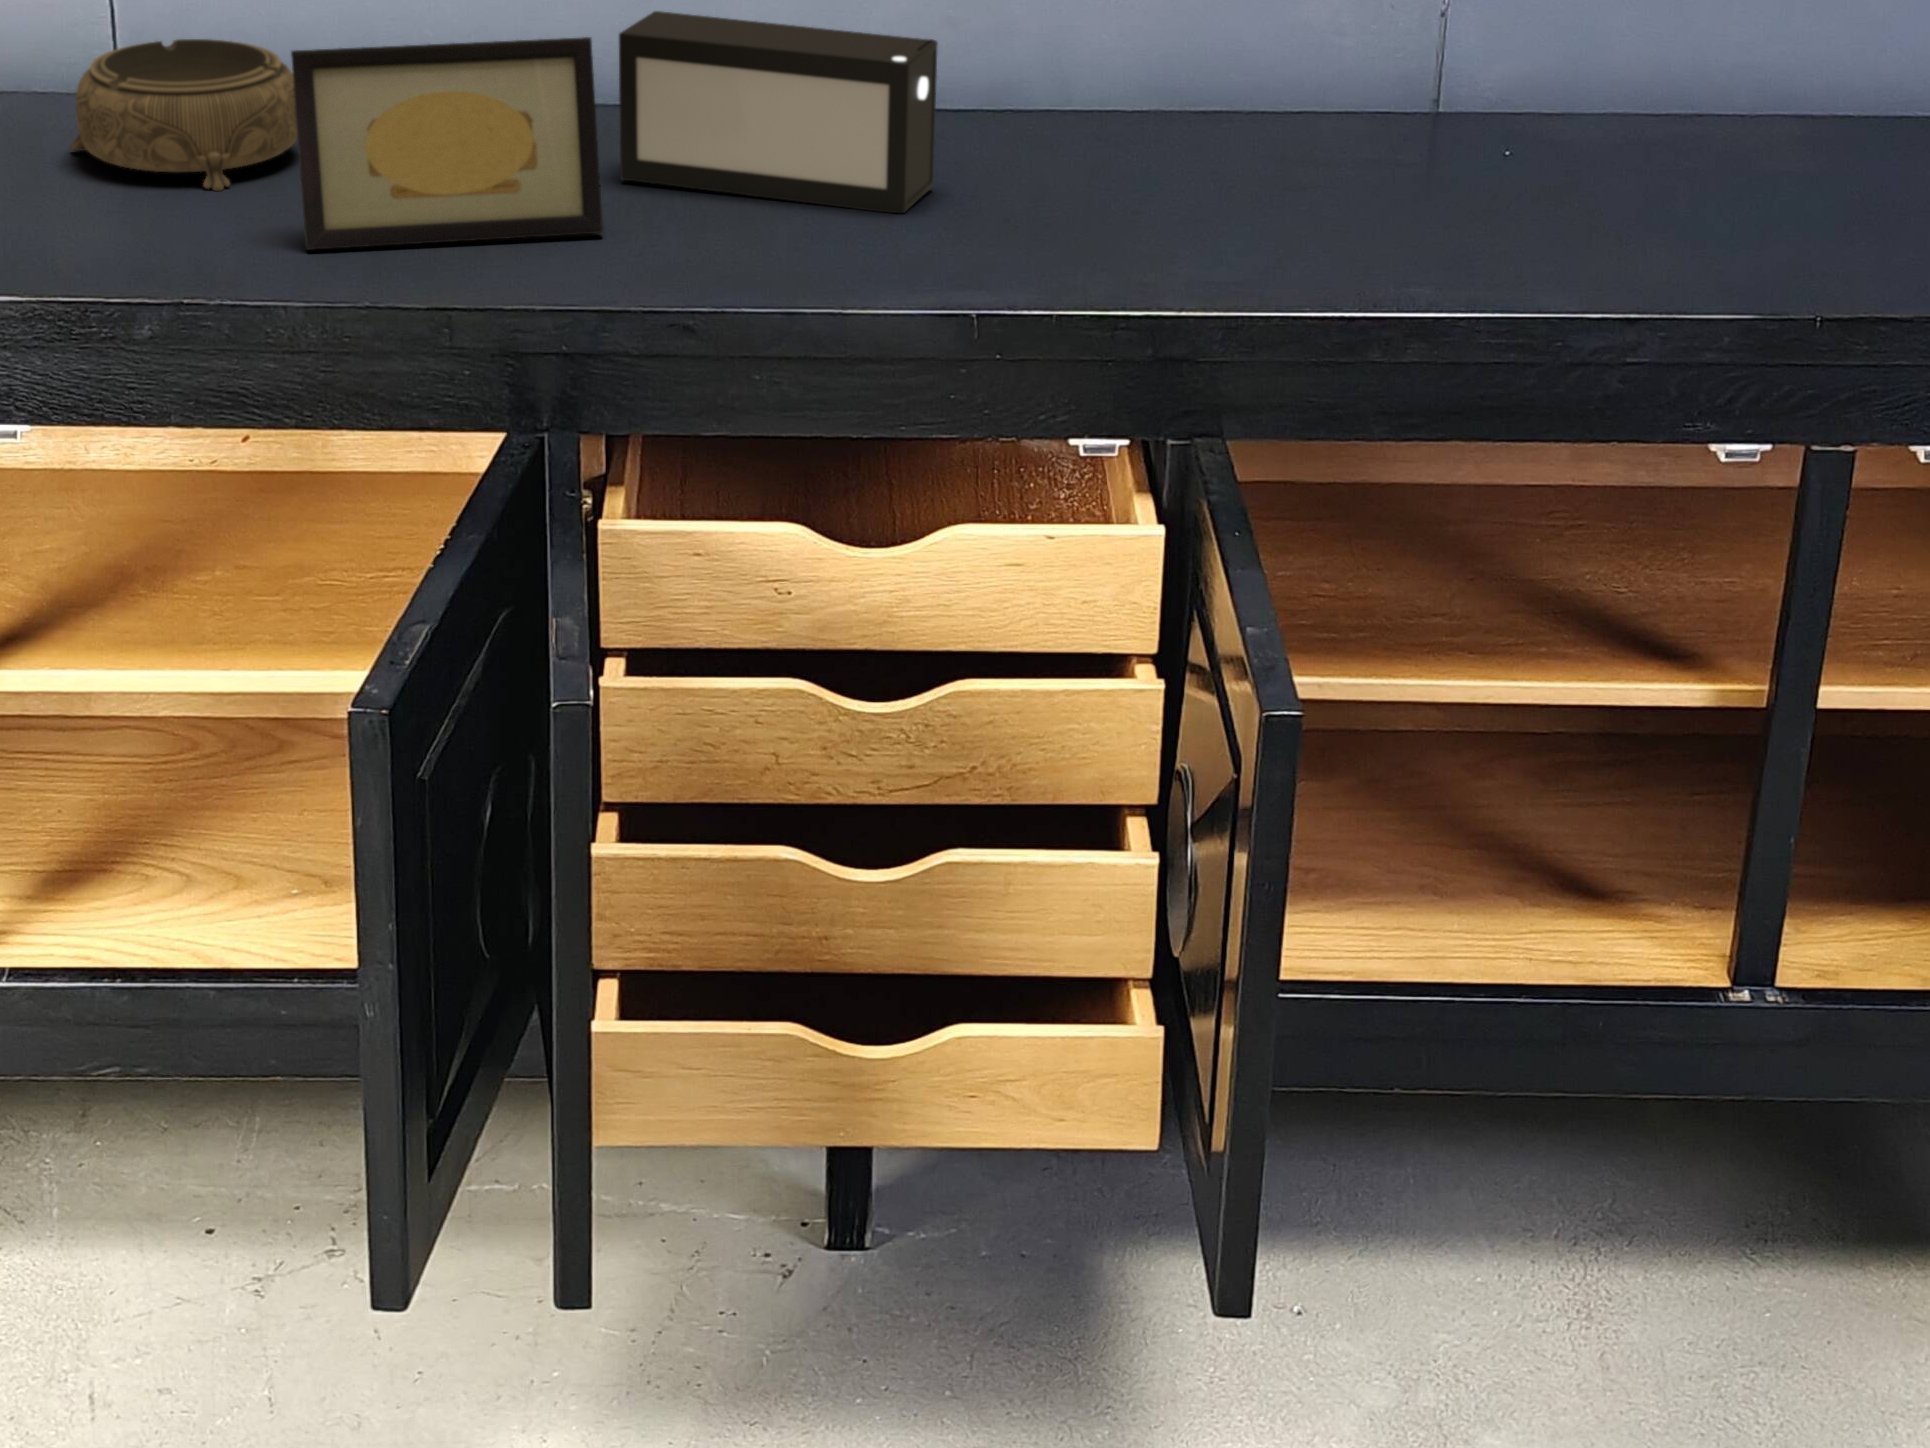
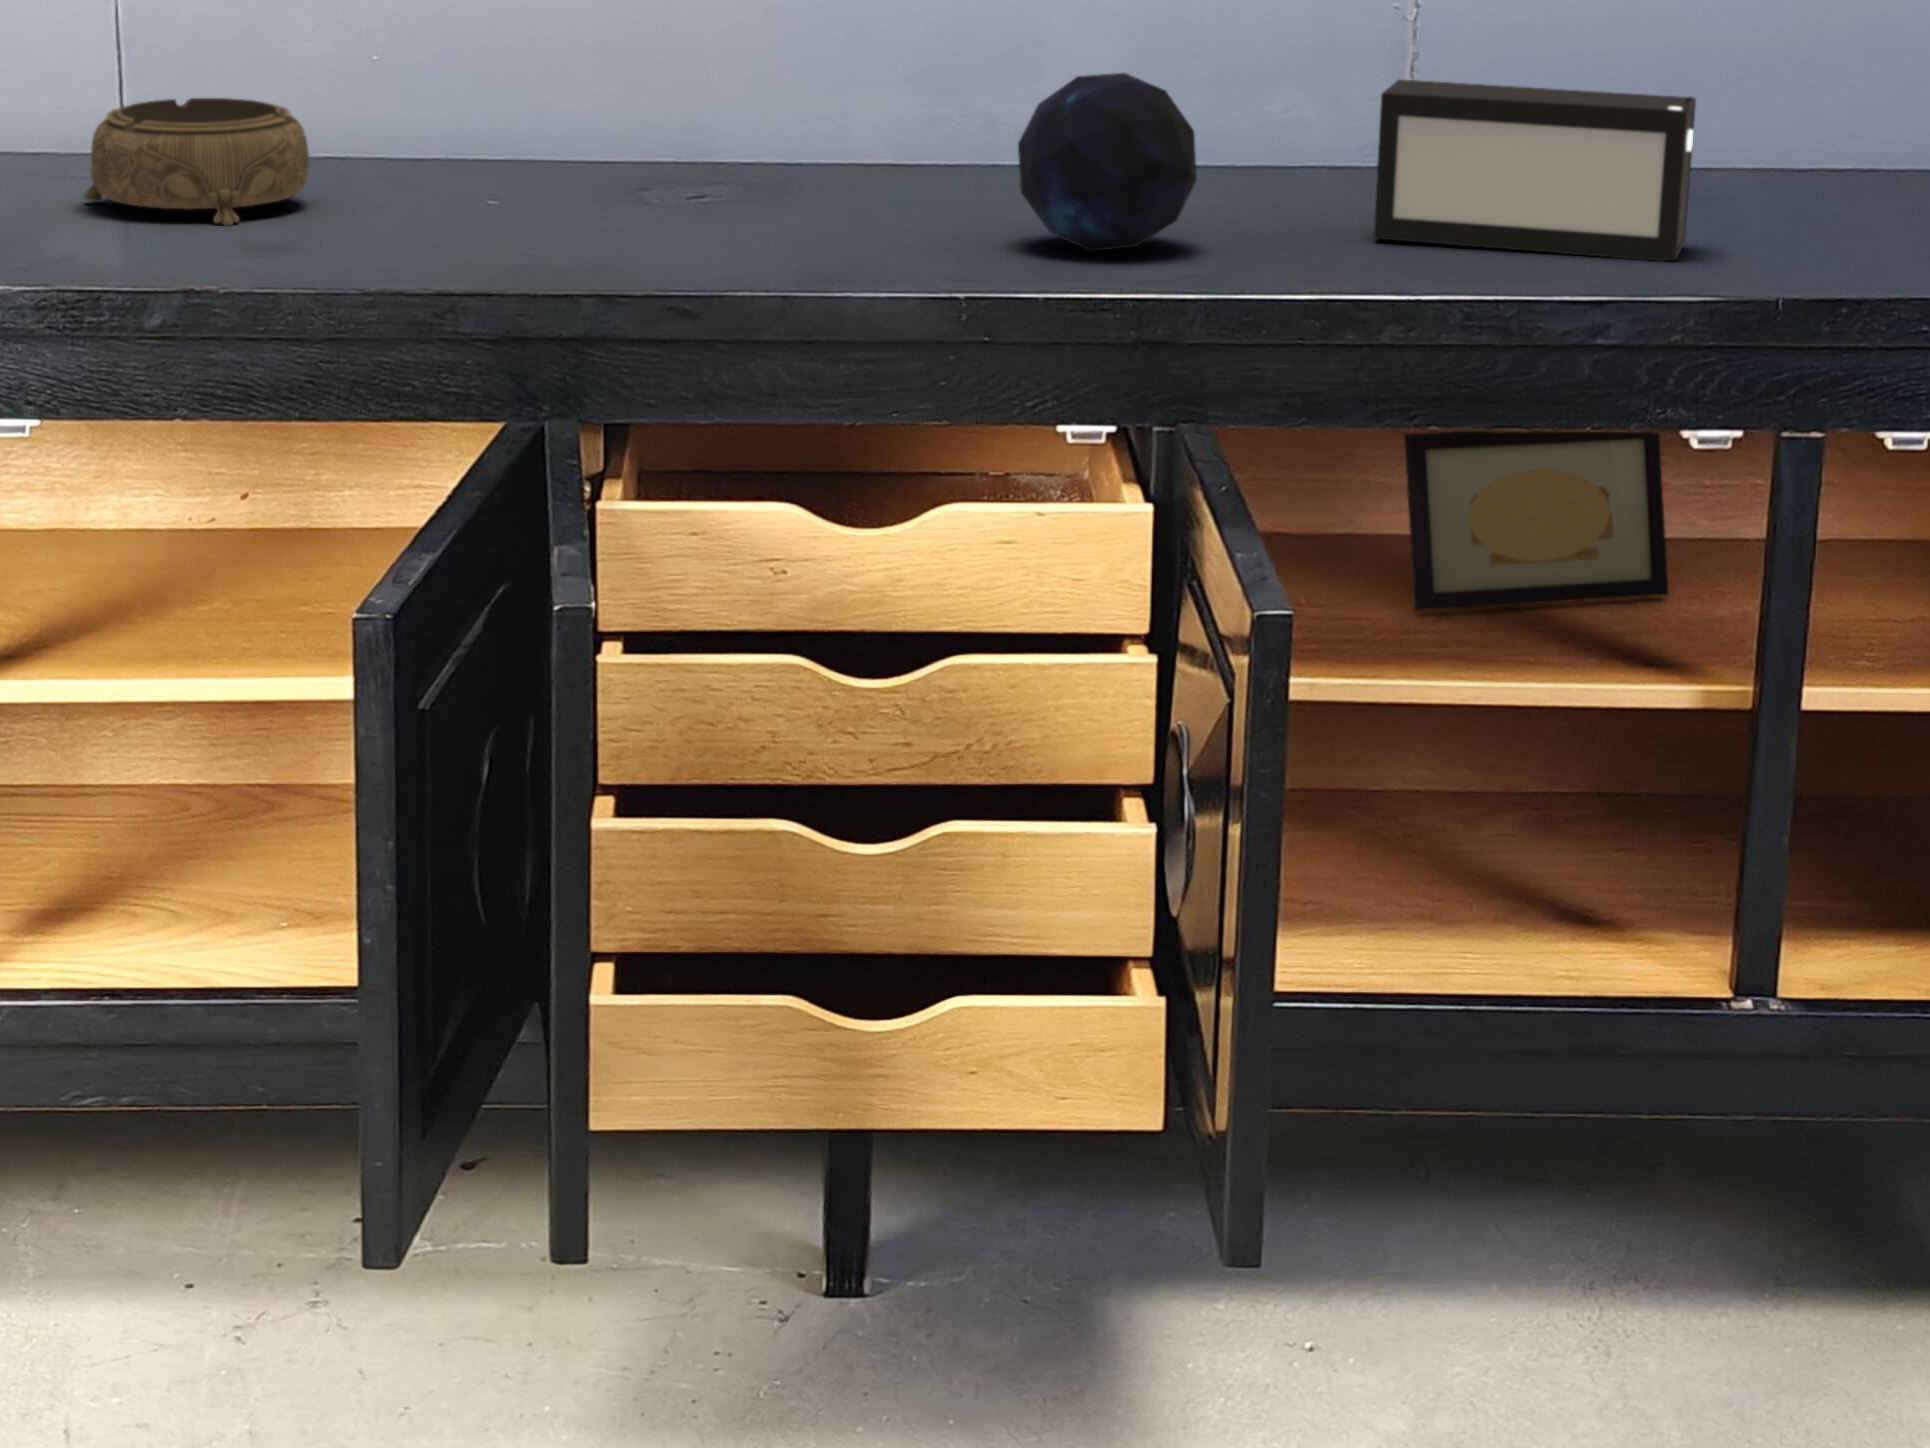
speaker: present [619,11,938,213] -> present [1374,80,1696,261]
picture frame: present [291,37,603,250] -> present [1404,431,1669,611]
decorative orb: none [1033,45,1219,235] -> present [1018,73,1197,251]

